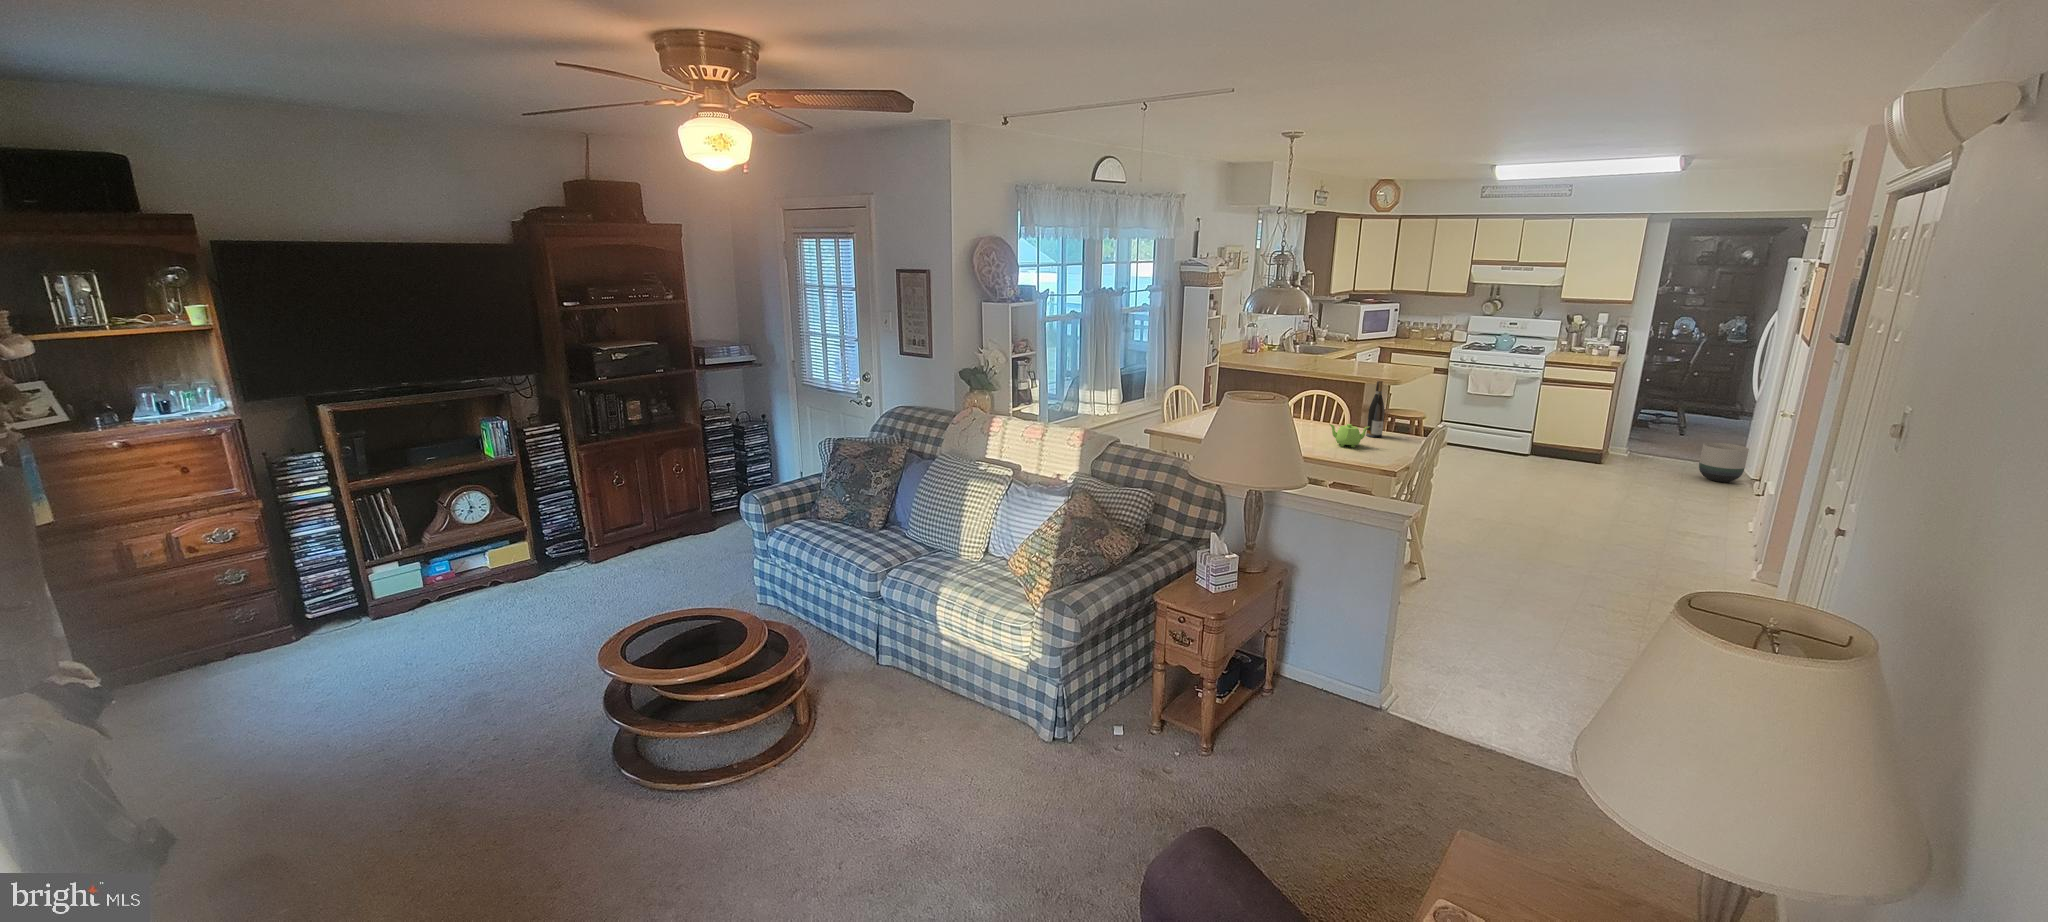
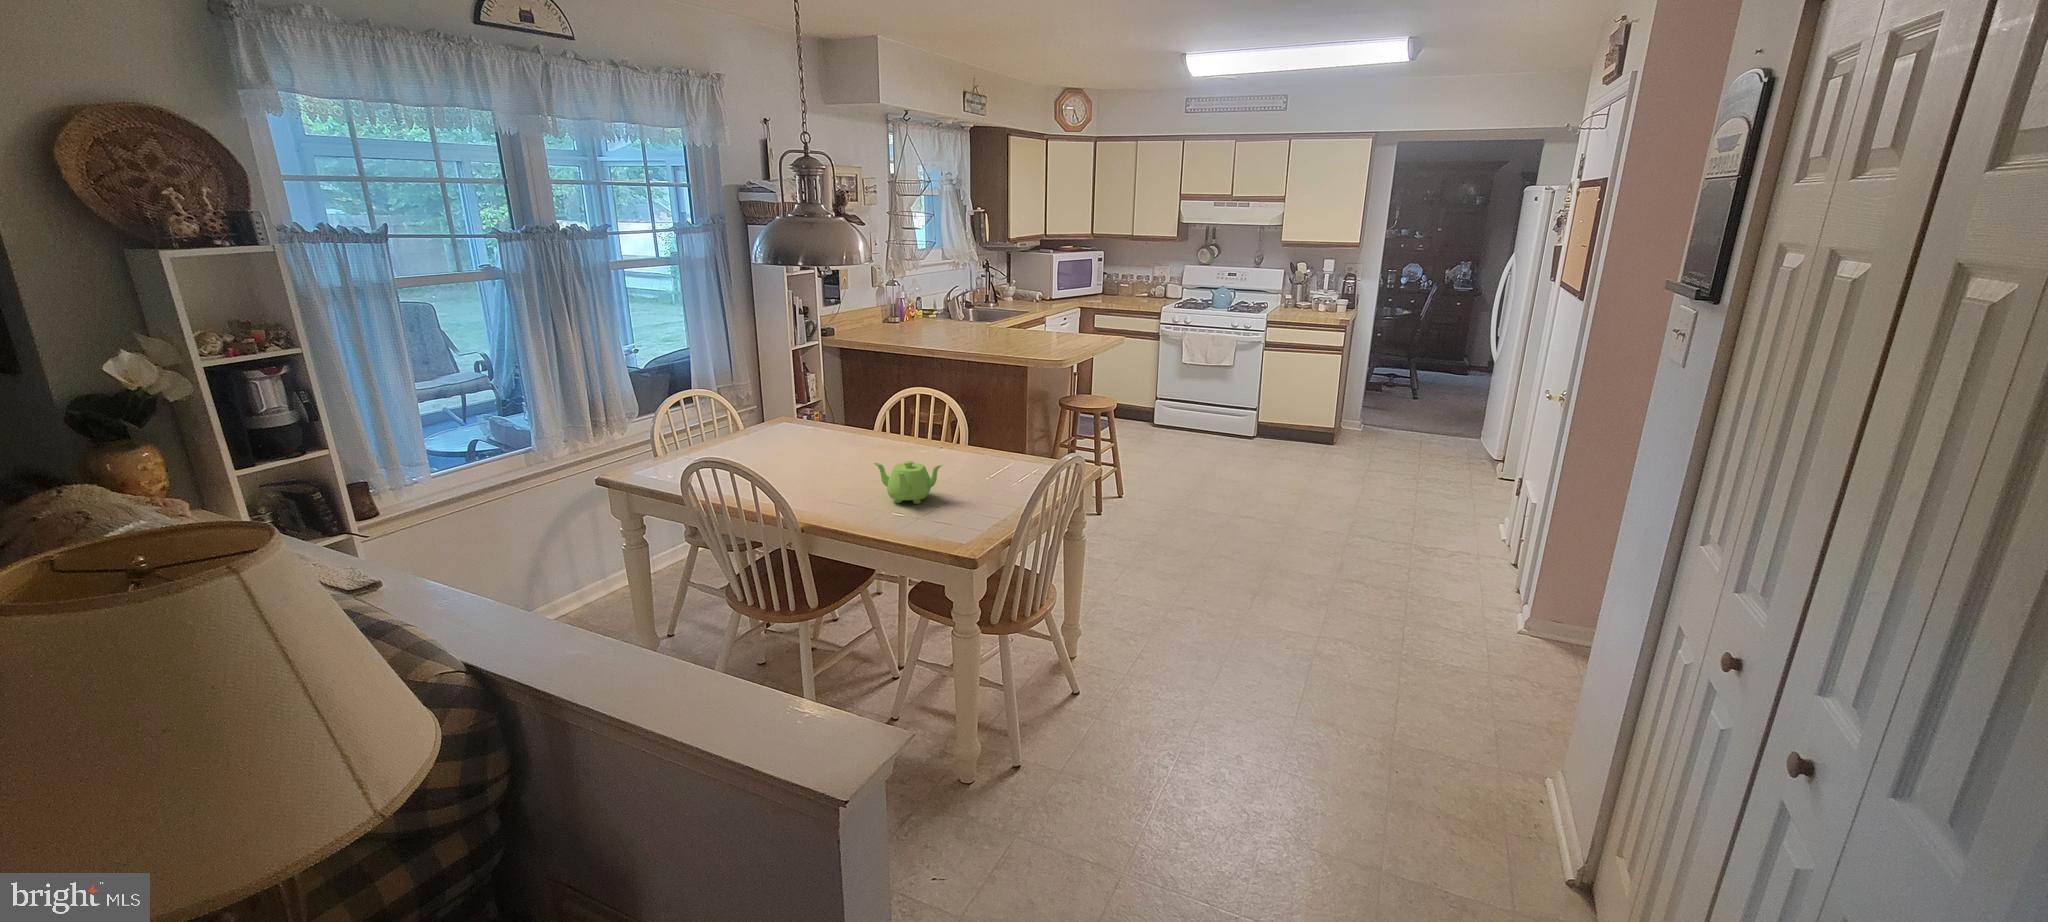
wine bottle: present [1366,381,1385,437] -> none [959,377,985,474]
planter: present [1699,442,1749,482] -> none [1437,415,1489,464]

